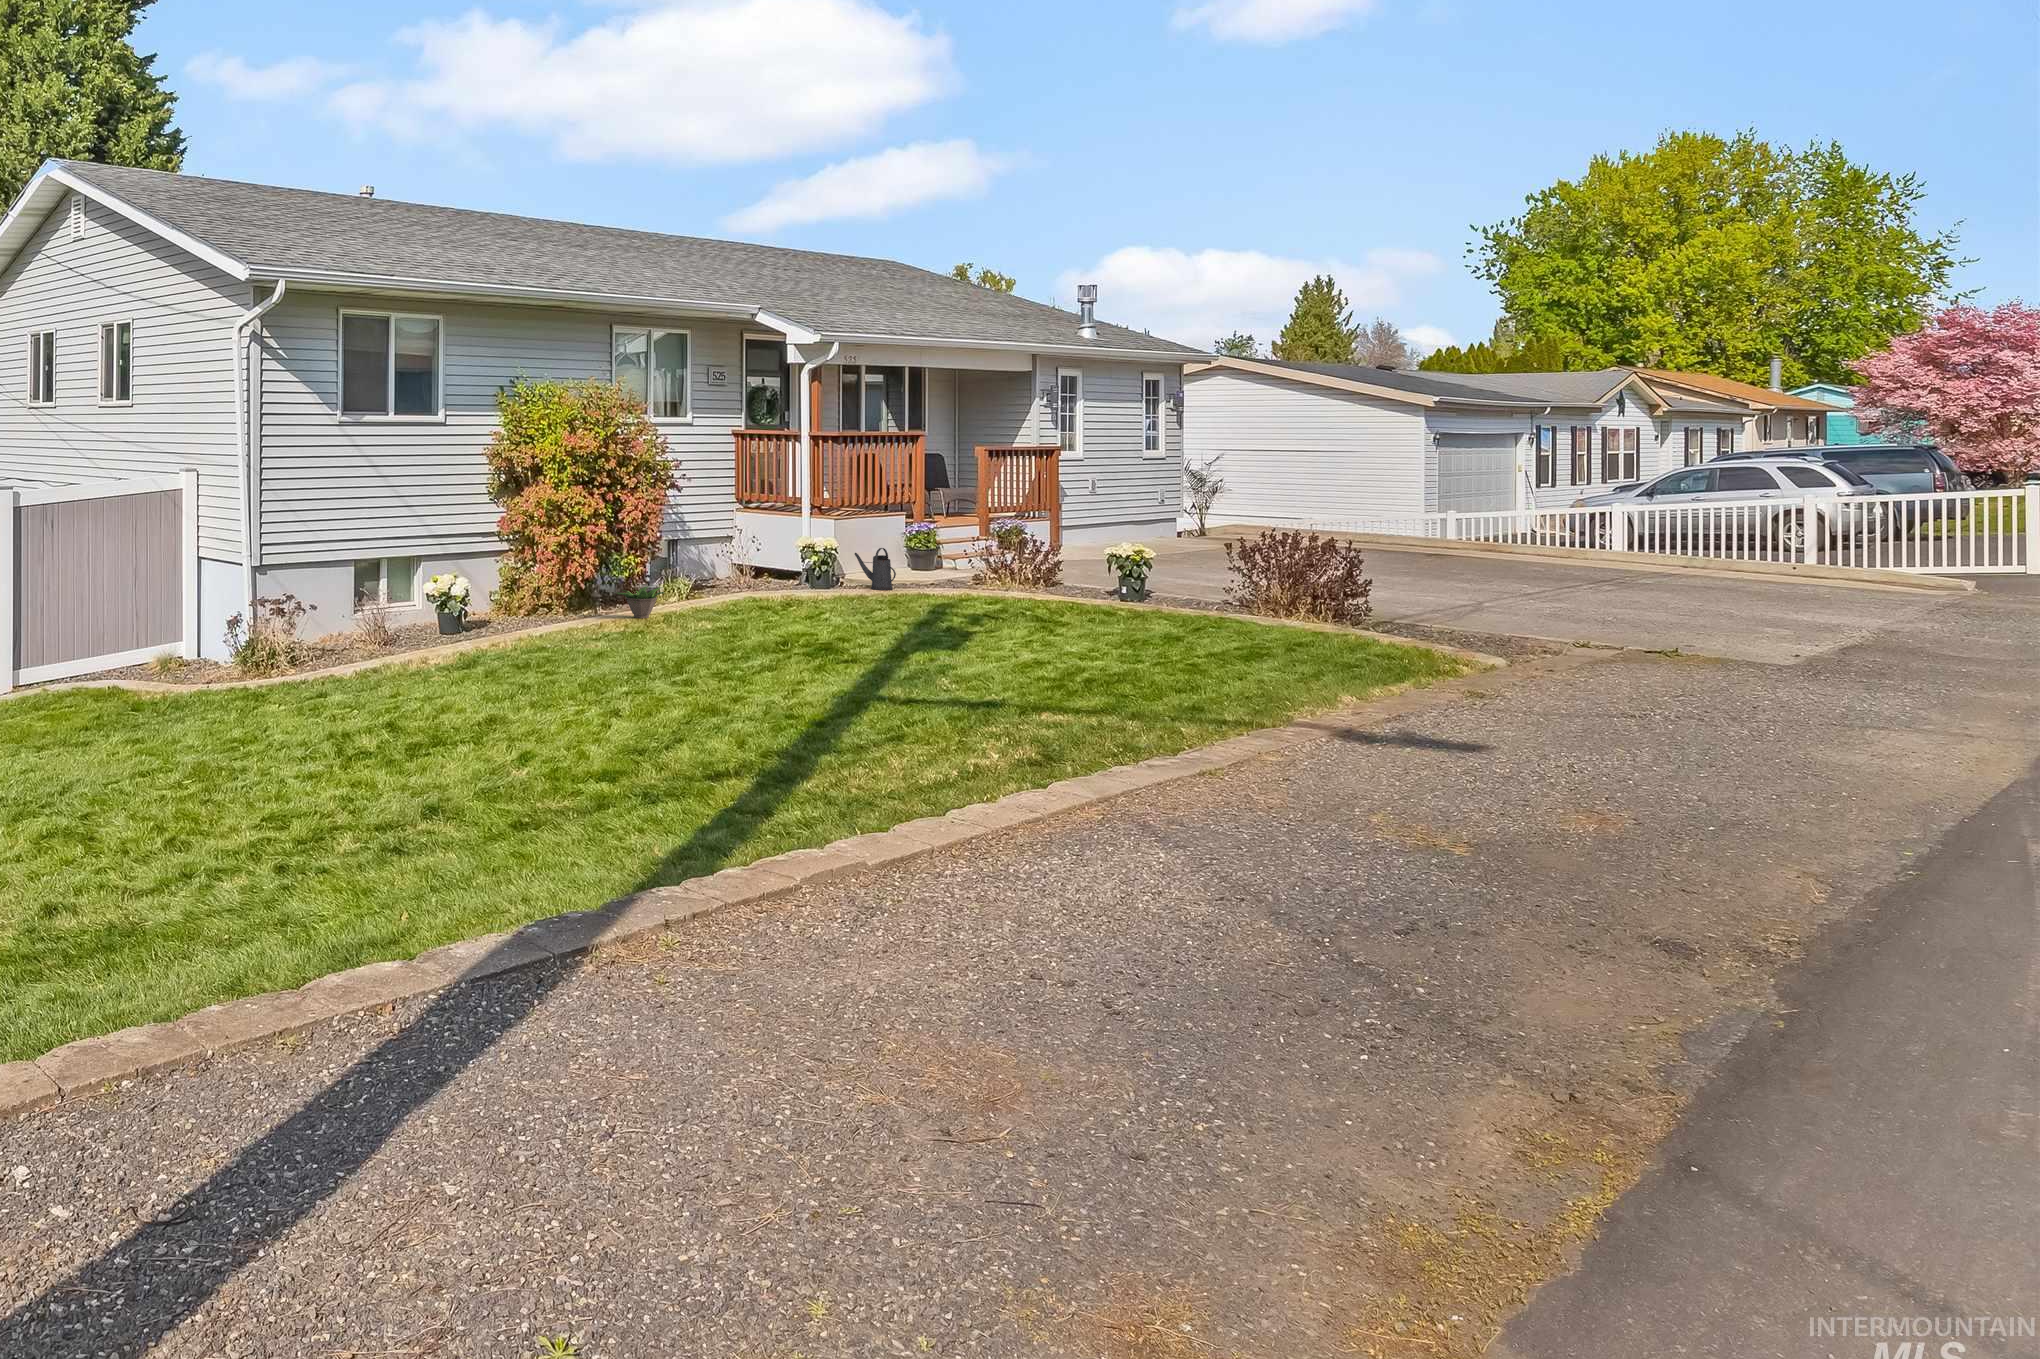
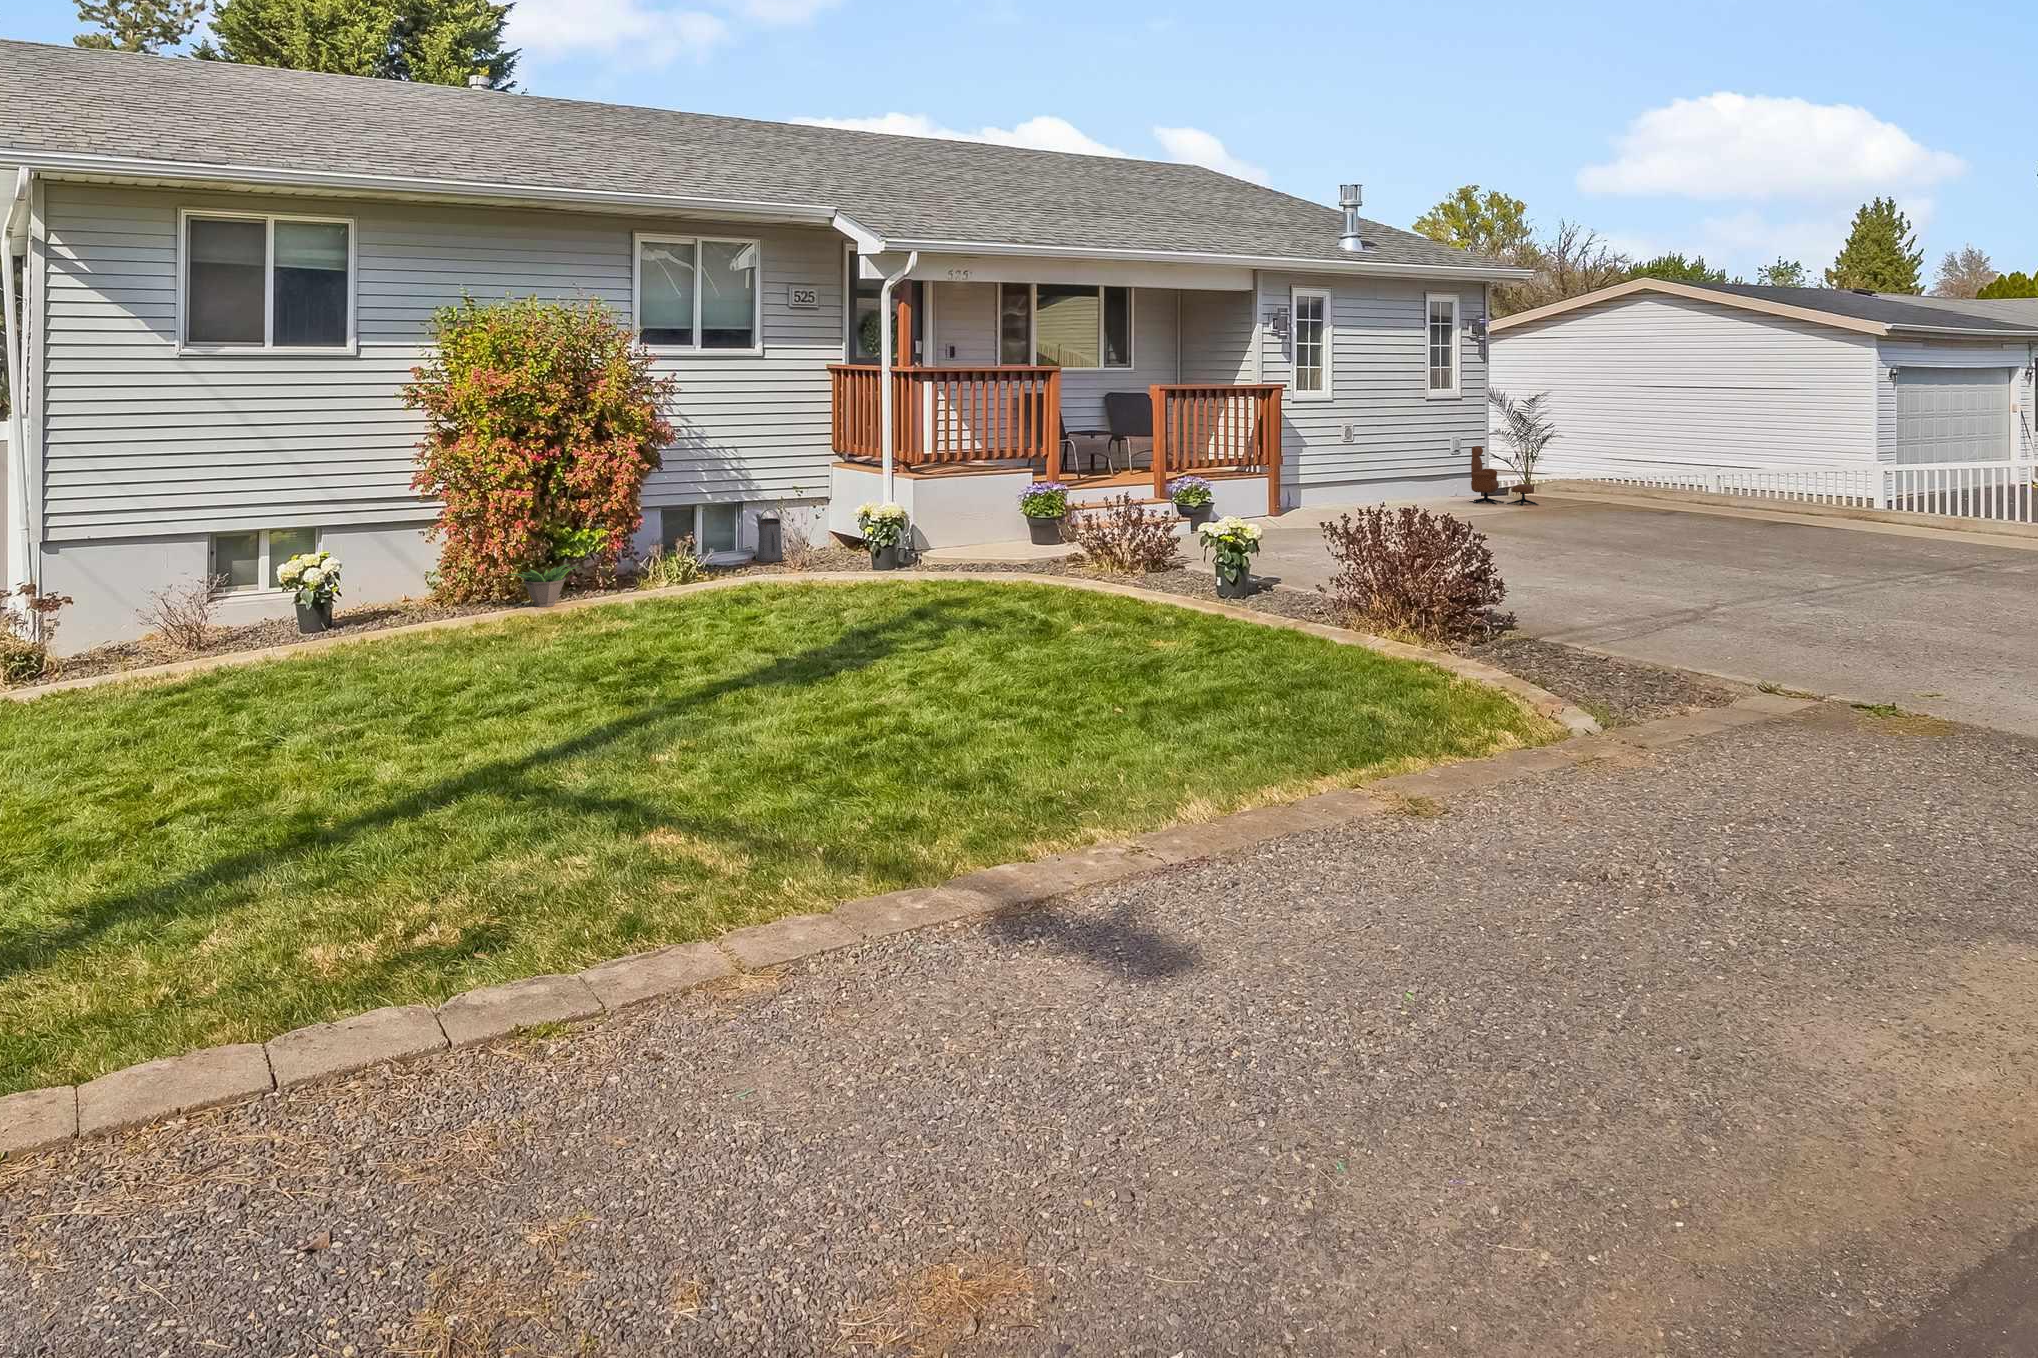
lounge chair: none [1143,500,1204,549] -> present [1469,446,1539,505]
watering can: present [855,548,896,590] -> present [756,509,783,562]

